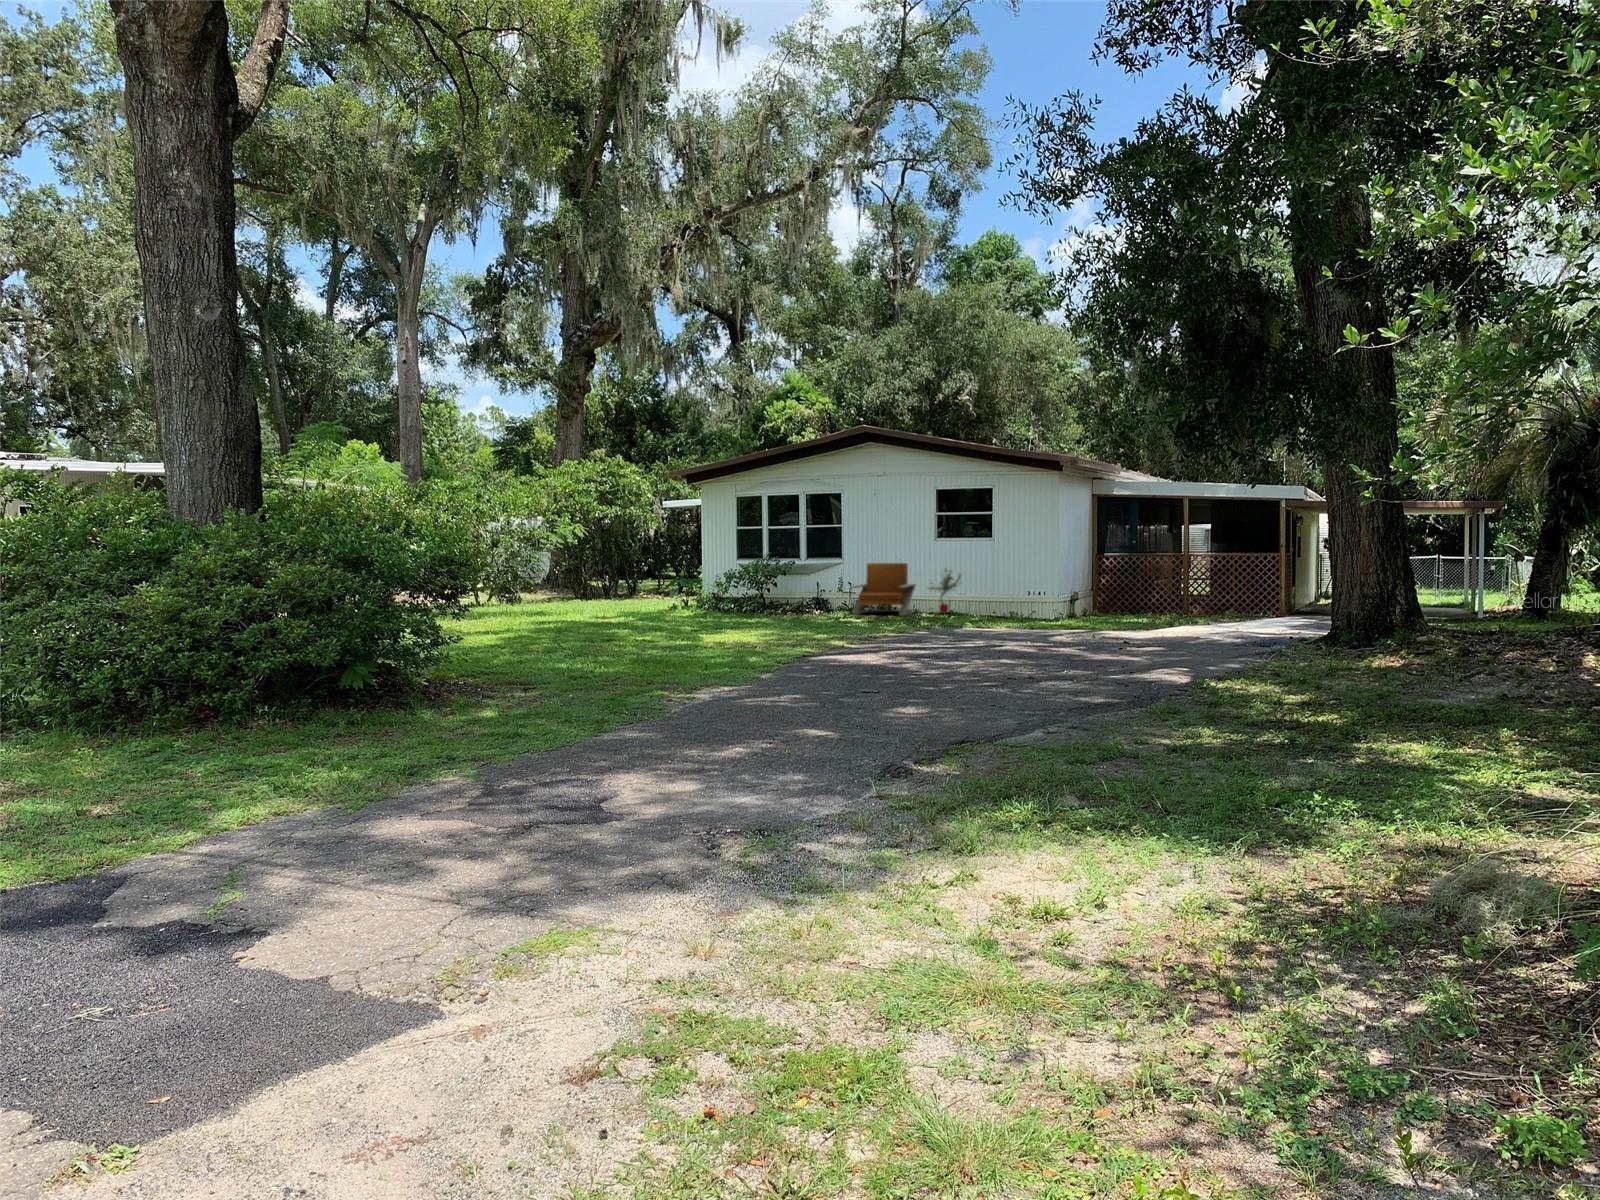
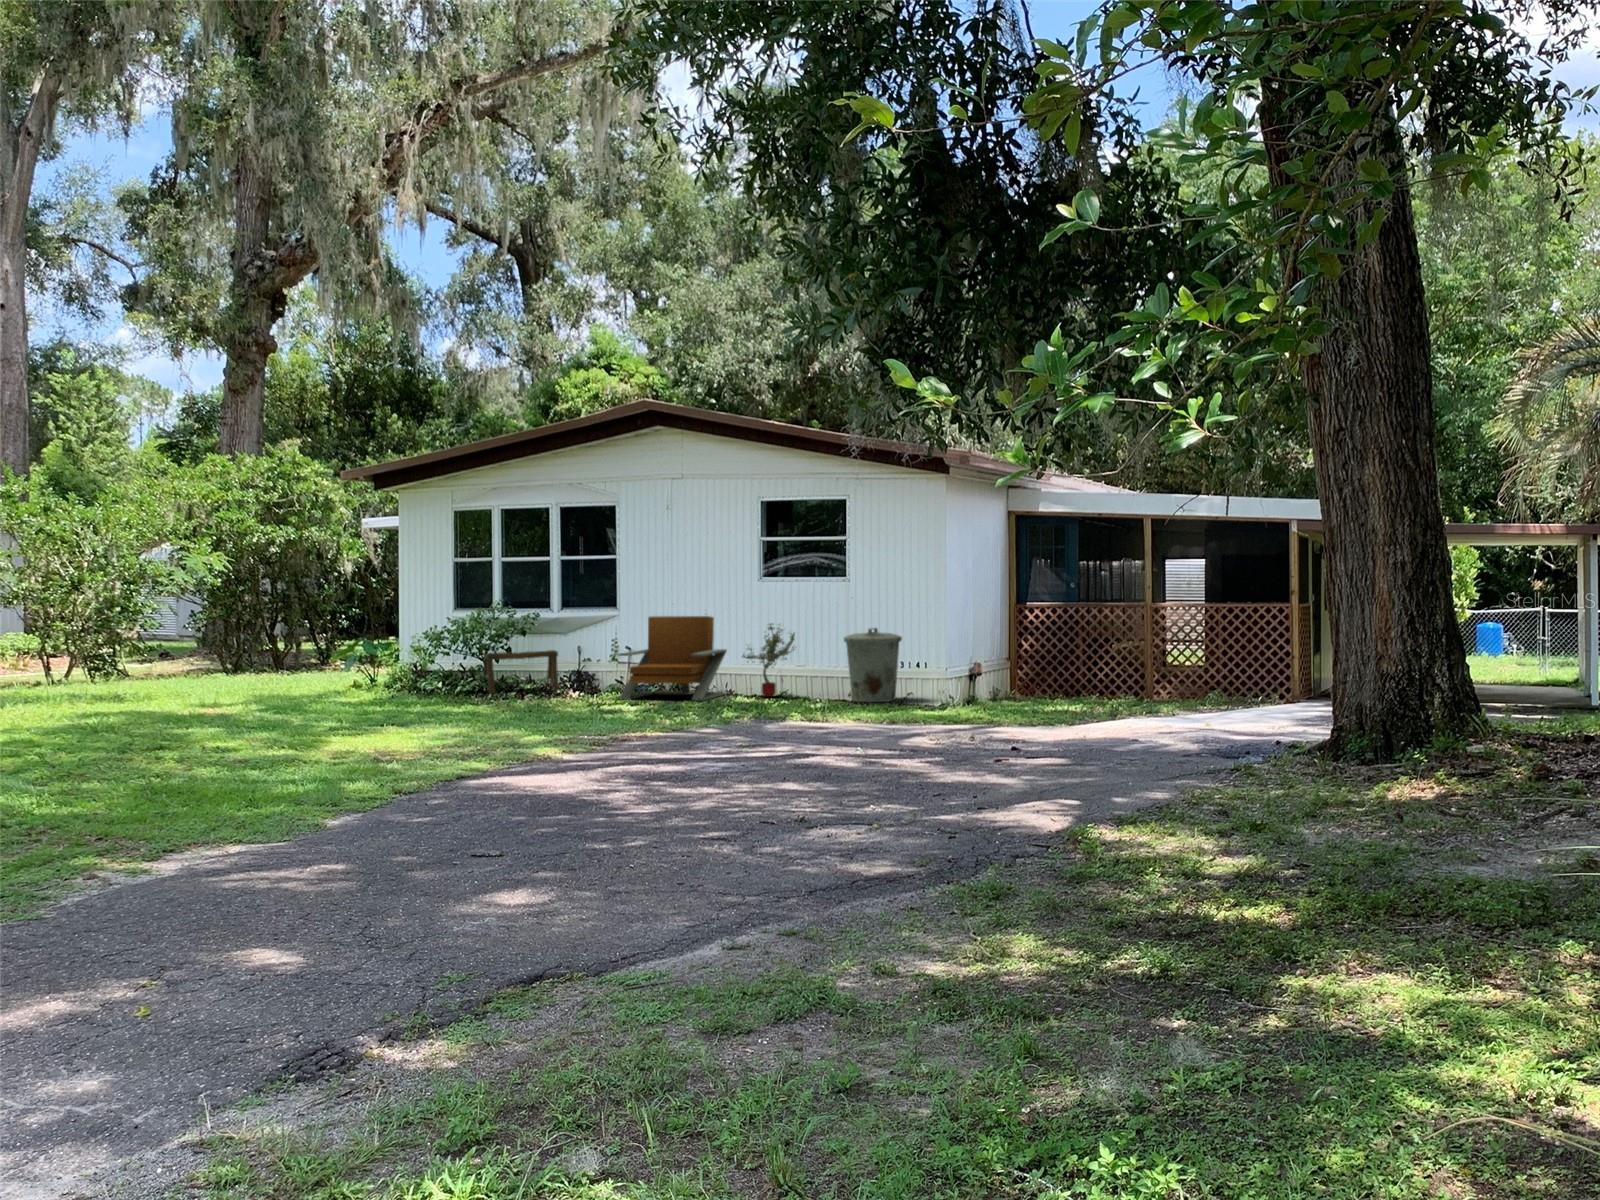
trash can: none [994,570,1031,616] -> present [844,628,902,702]
bench: none [760,584,807,611] -> present [484,650,558,694]

